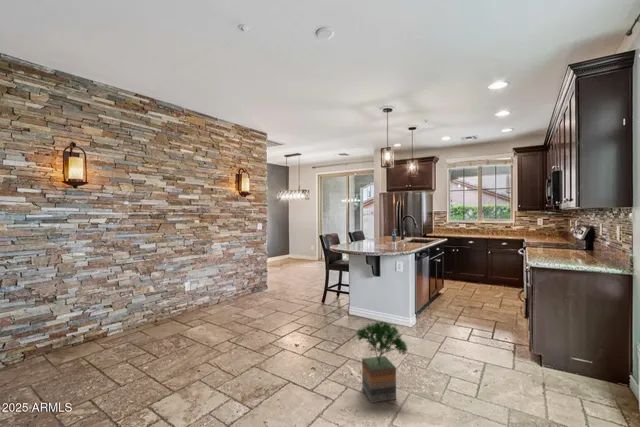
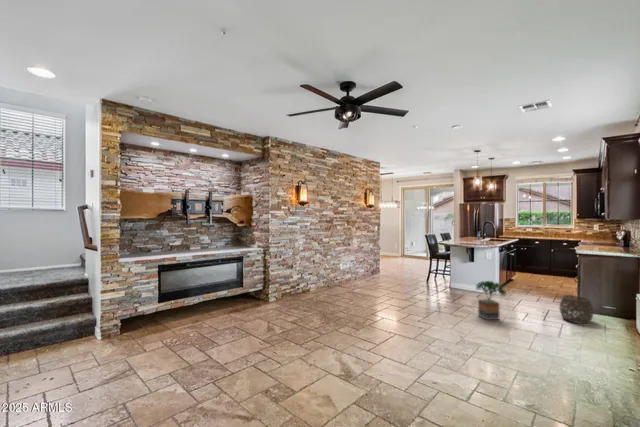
woven basket: none [500,342,559,401] -> present [560,295,594,324]

